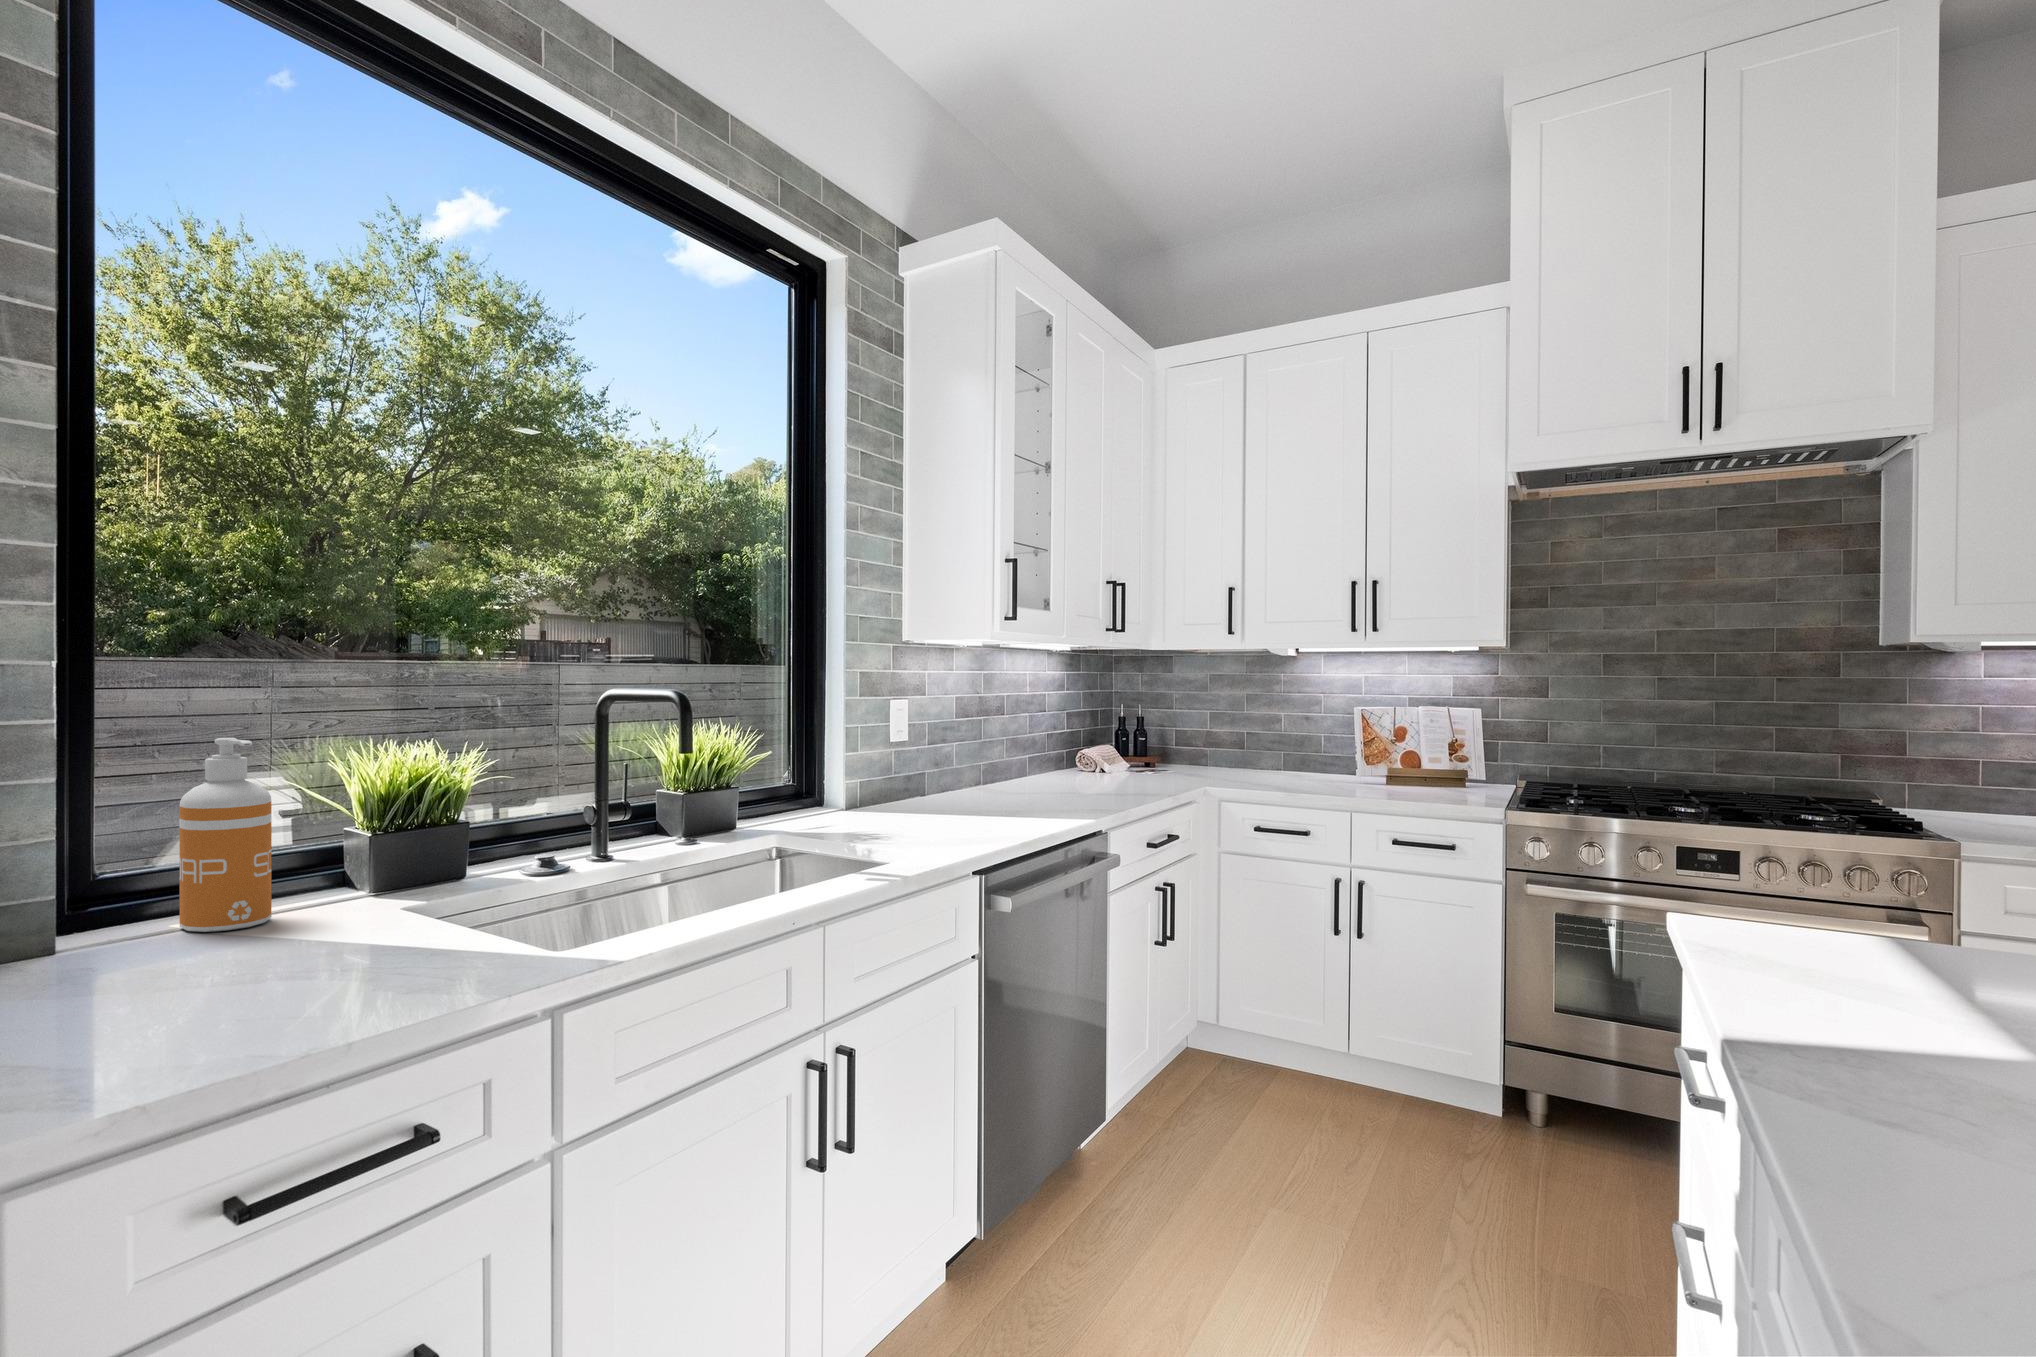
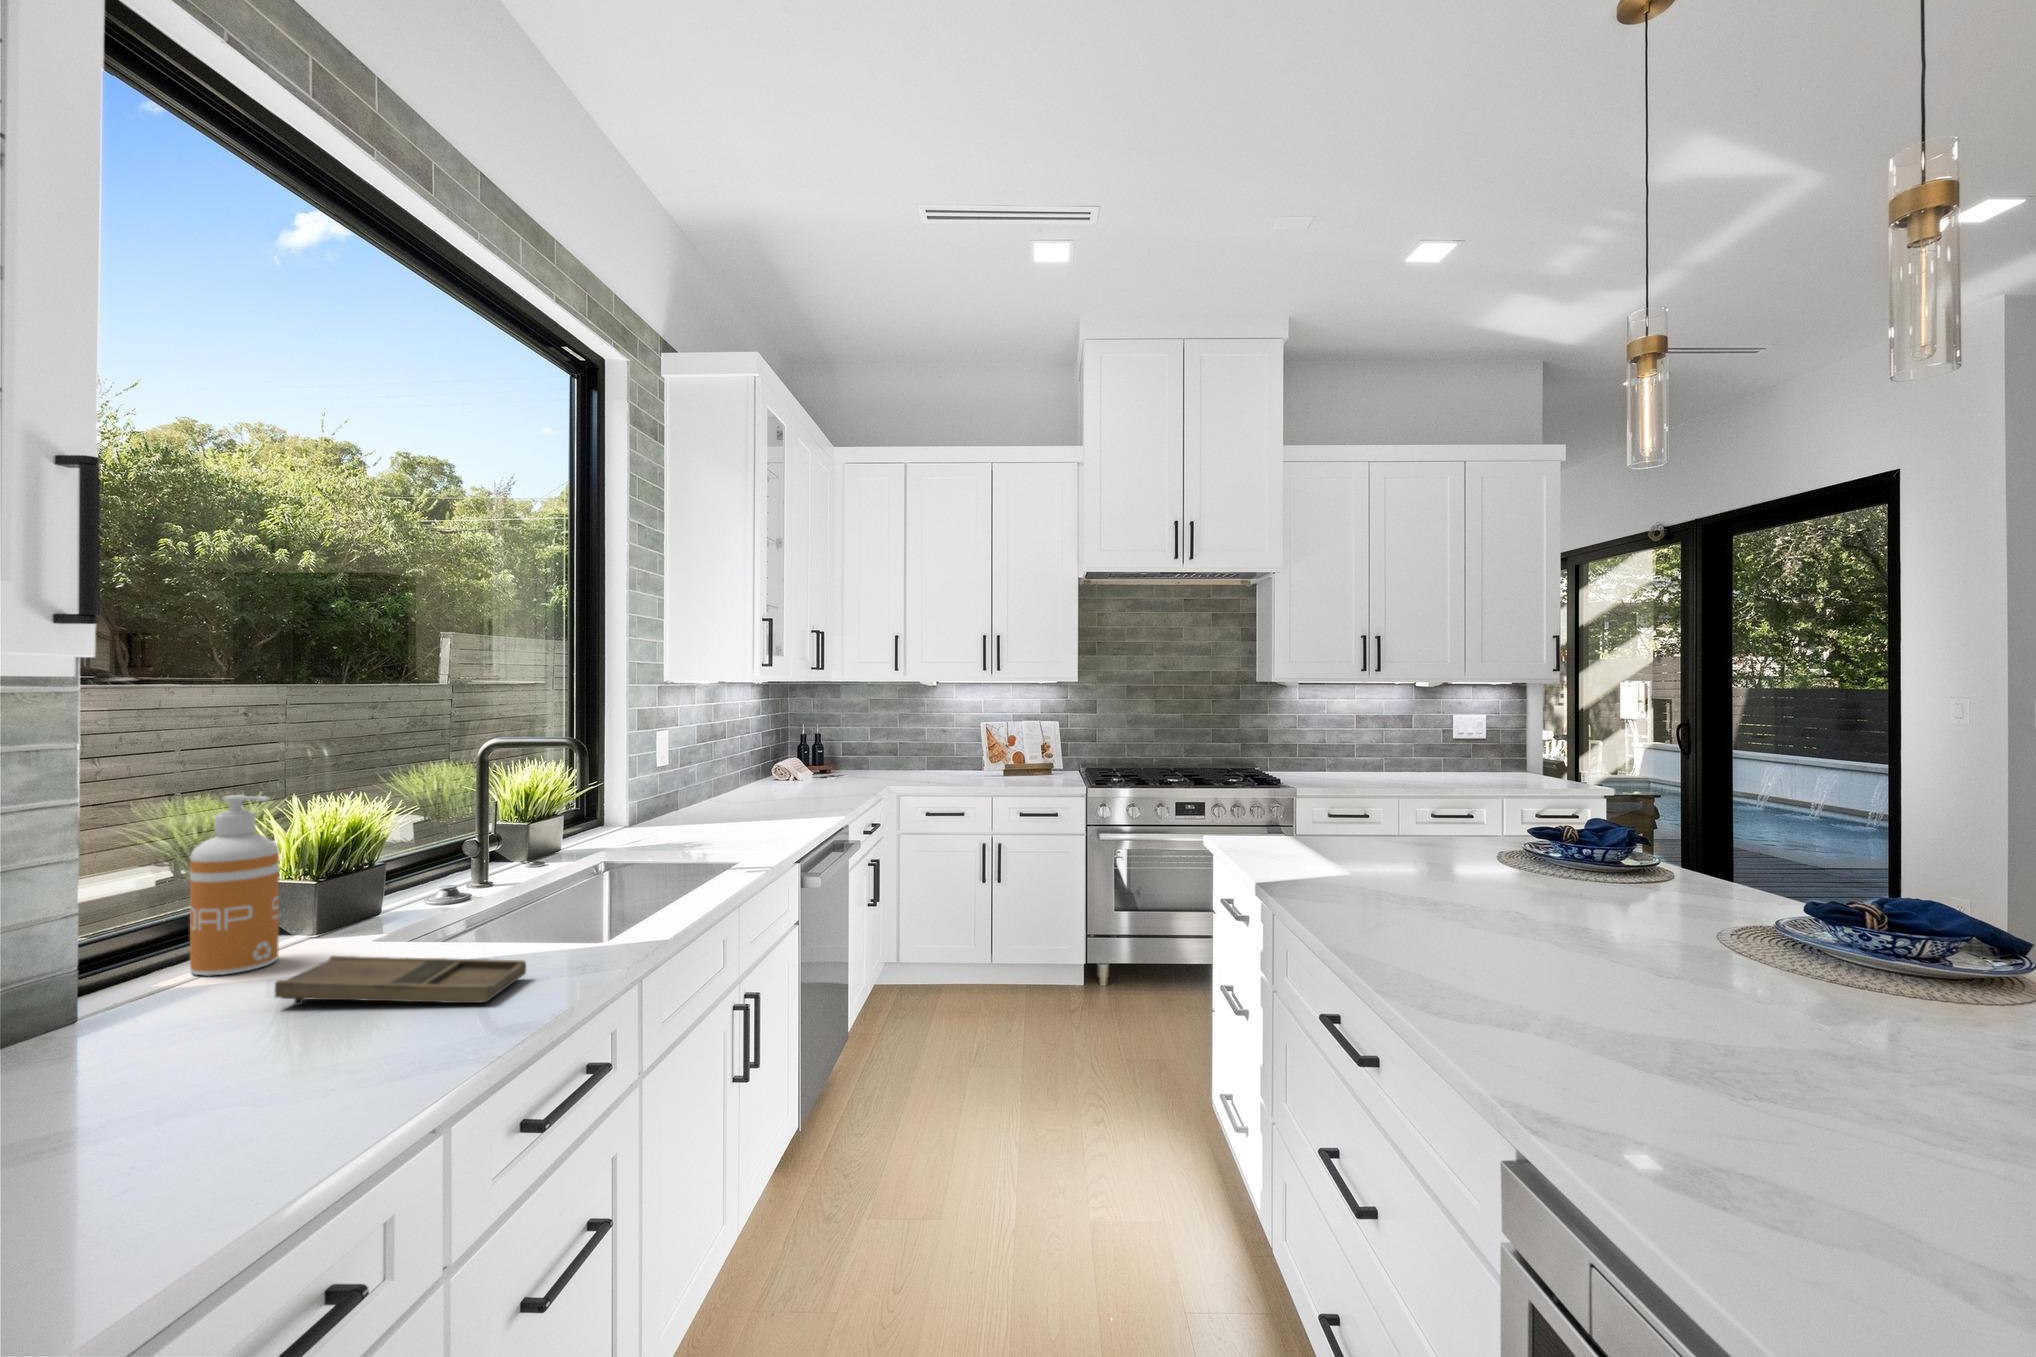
tray: none [157,924,416,1003] -> present [275,956,526,1005]

